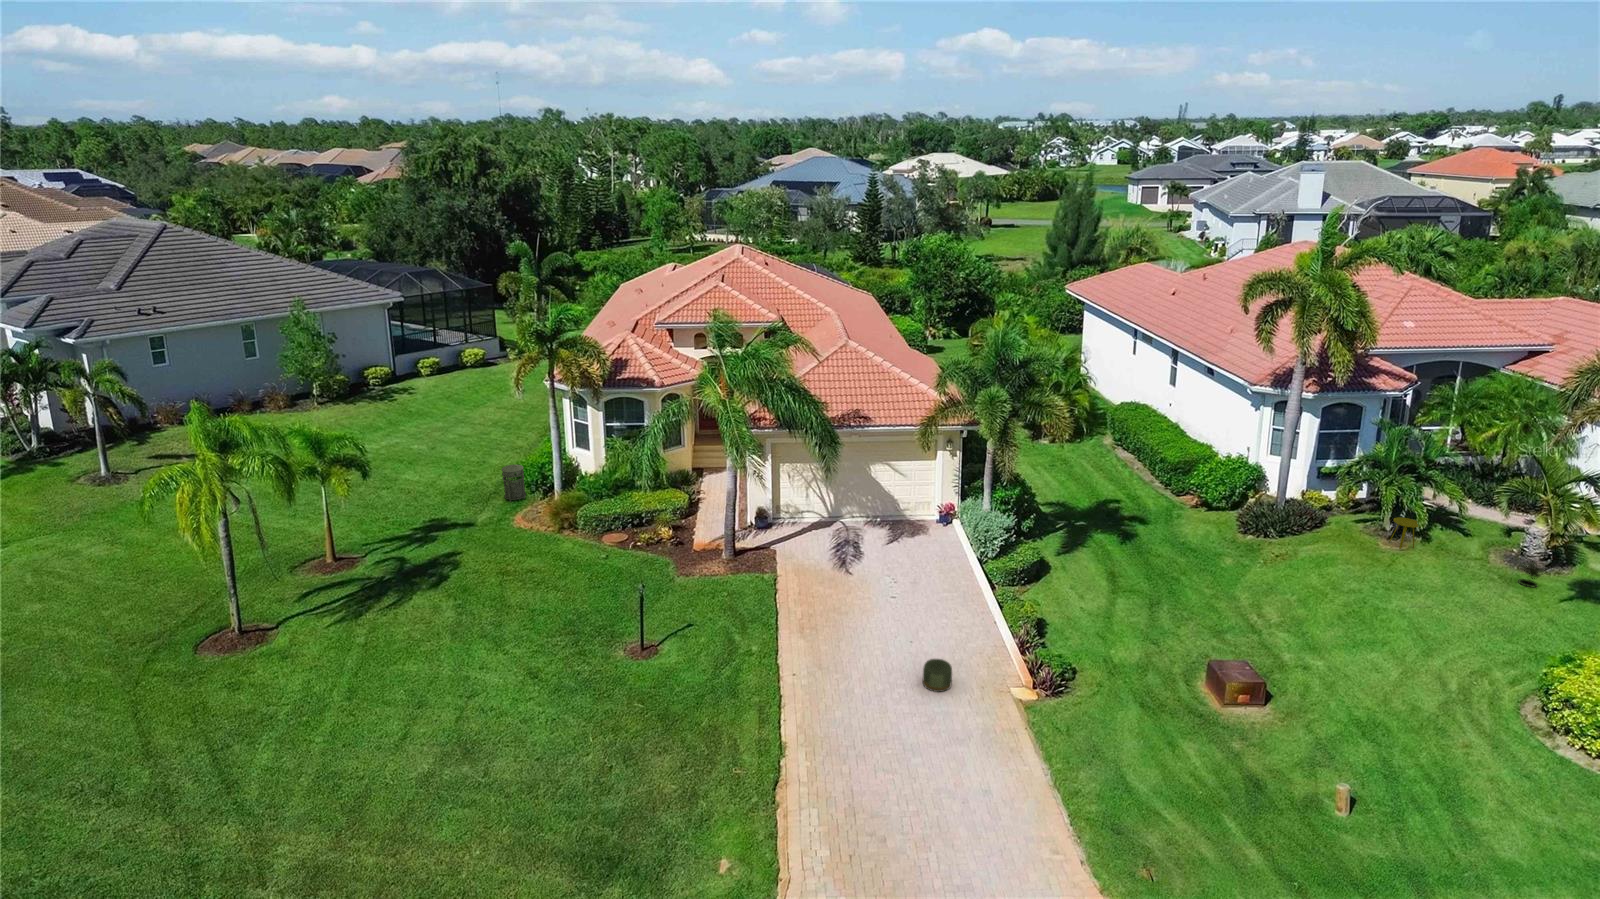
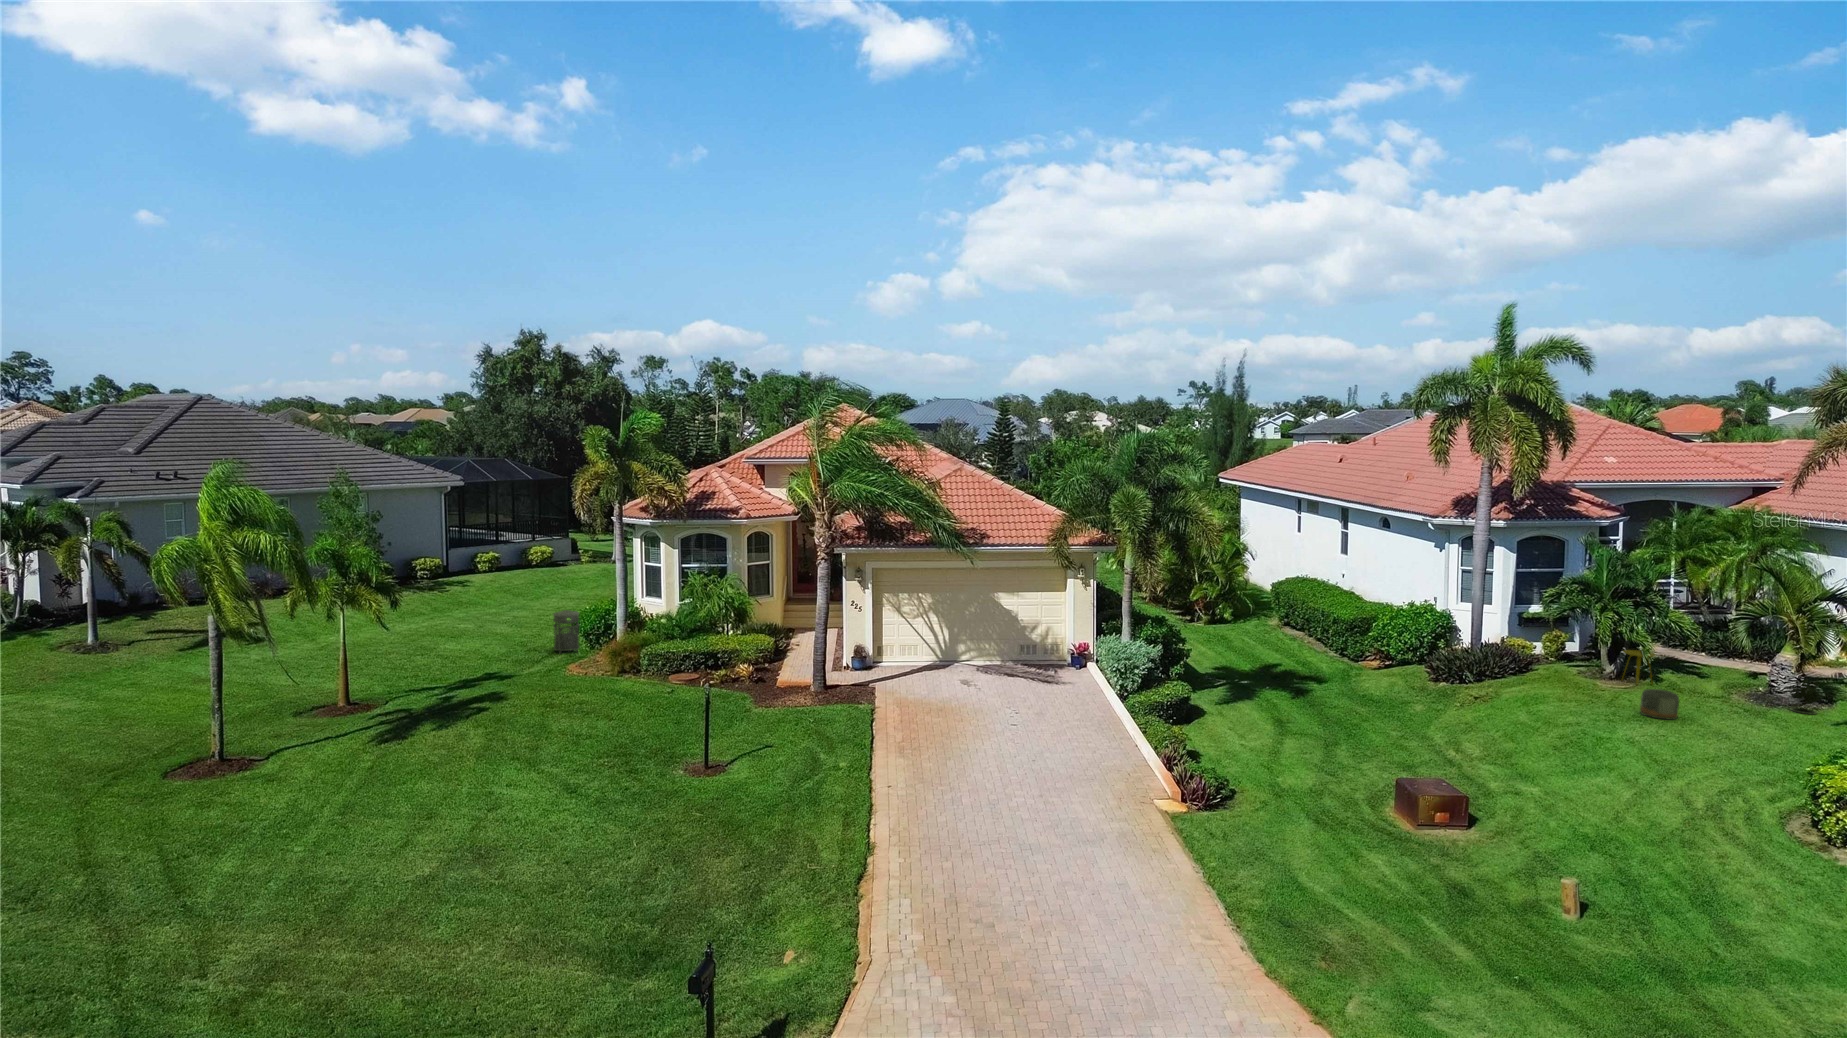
pouf: present [923,659,952,692] -> present [1640,689,1679,720]

